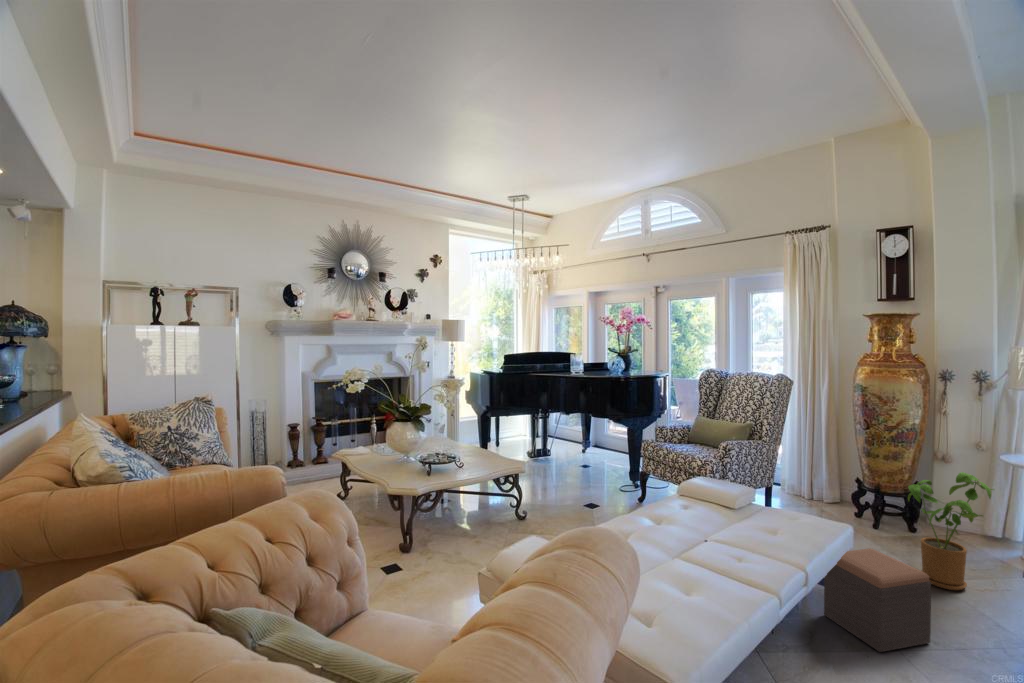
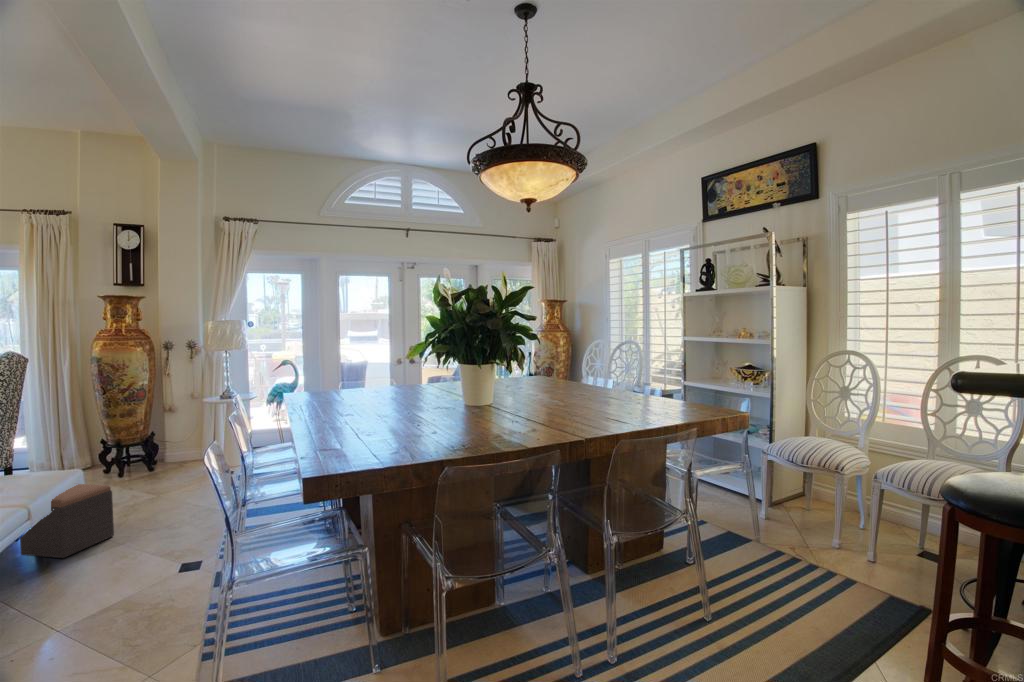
house plant: present [908,472,994,590] -> none [124,411,184,500]

